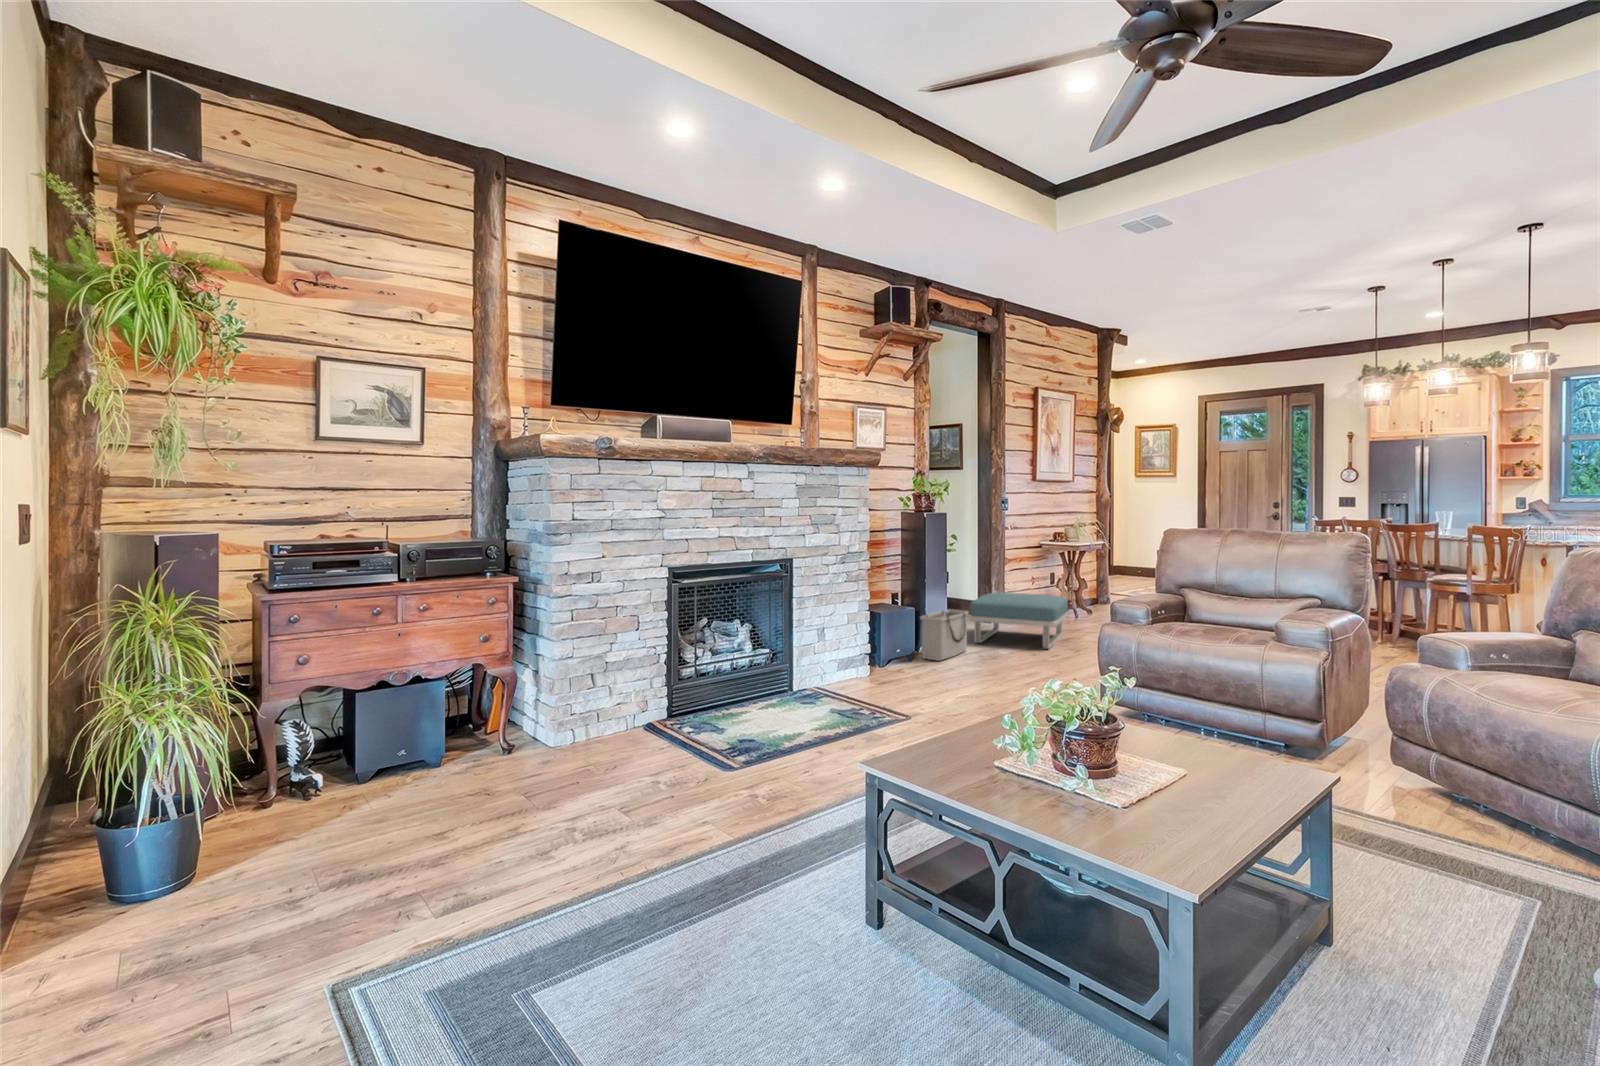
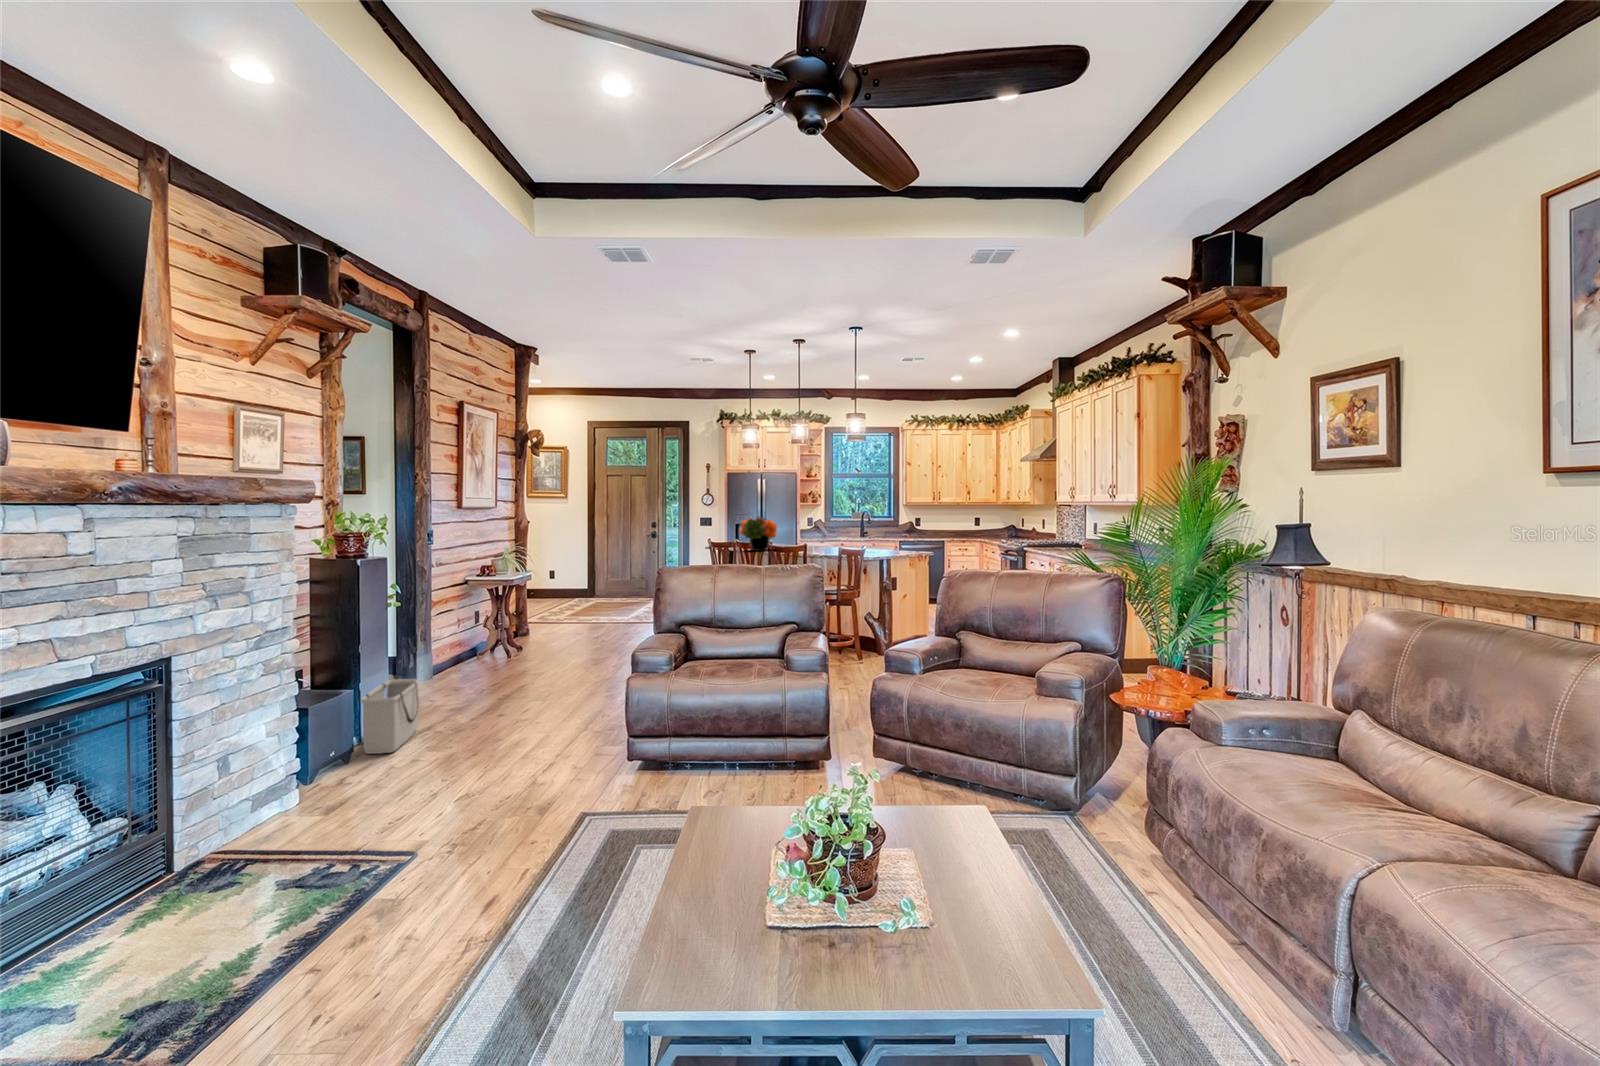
flower arrangement: none [1334,484,1392,525] -> present [740,517,777,551]
footstool: present [969,593,1068,649] -> none [411,642,522,714]

